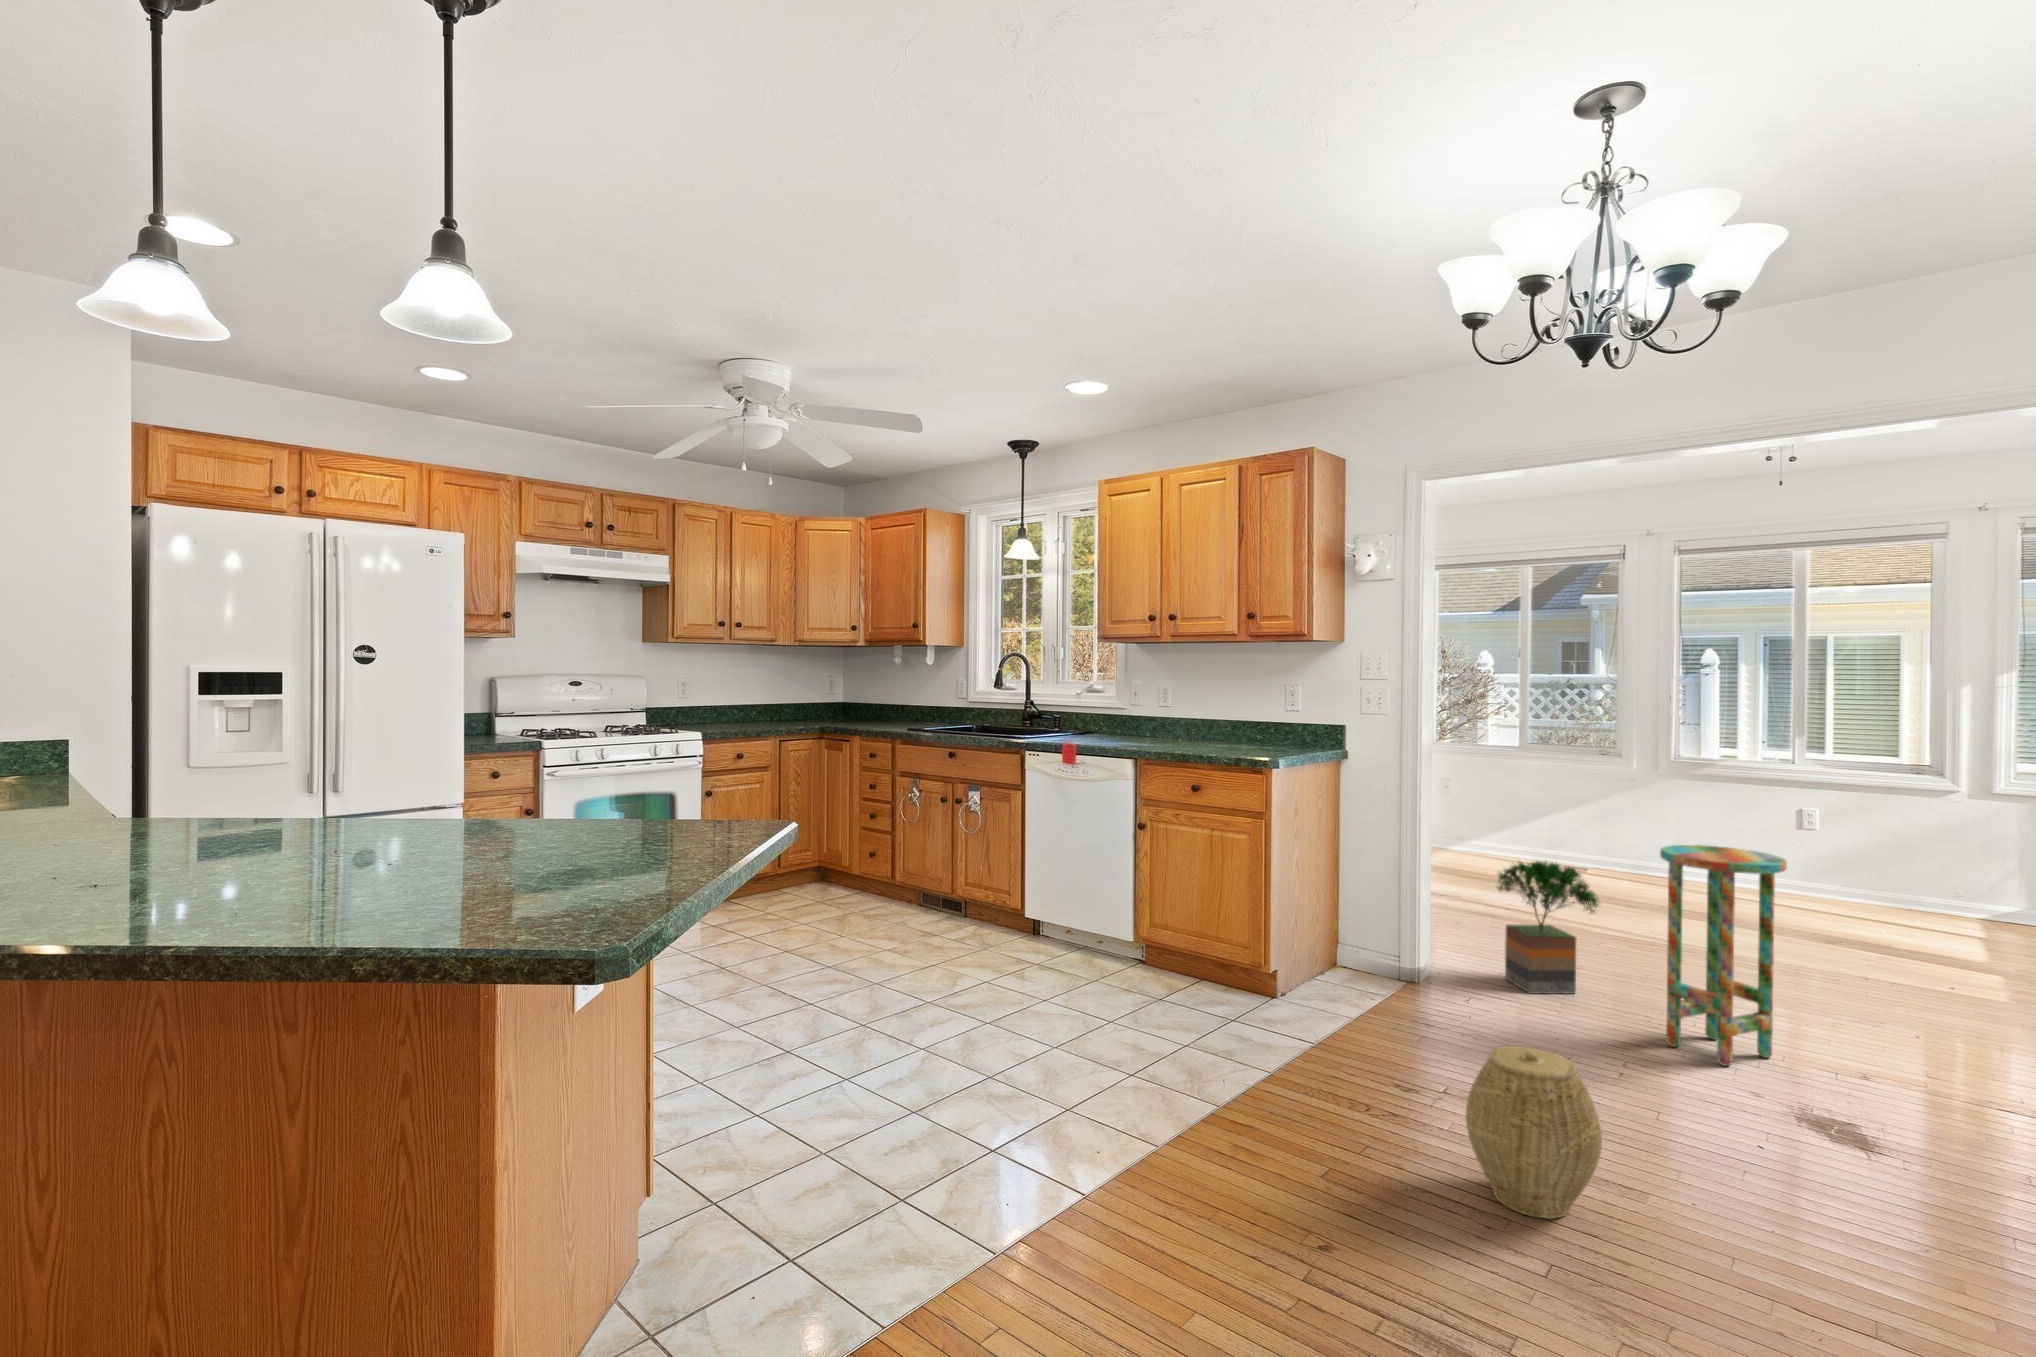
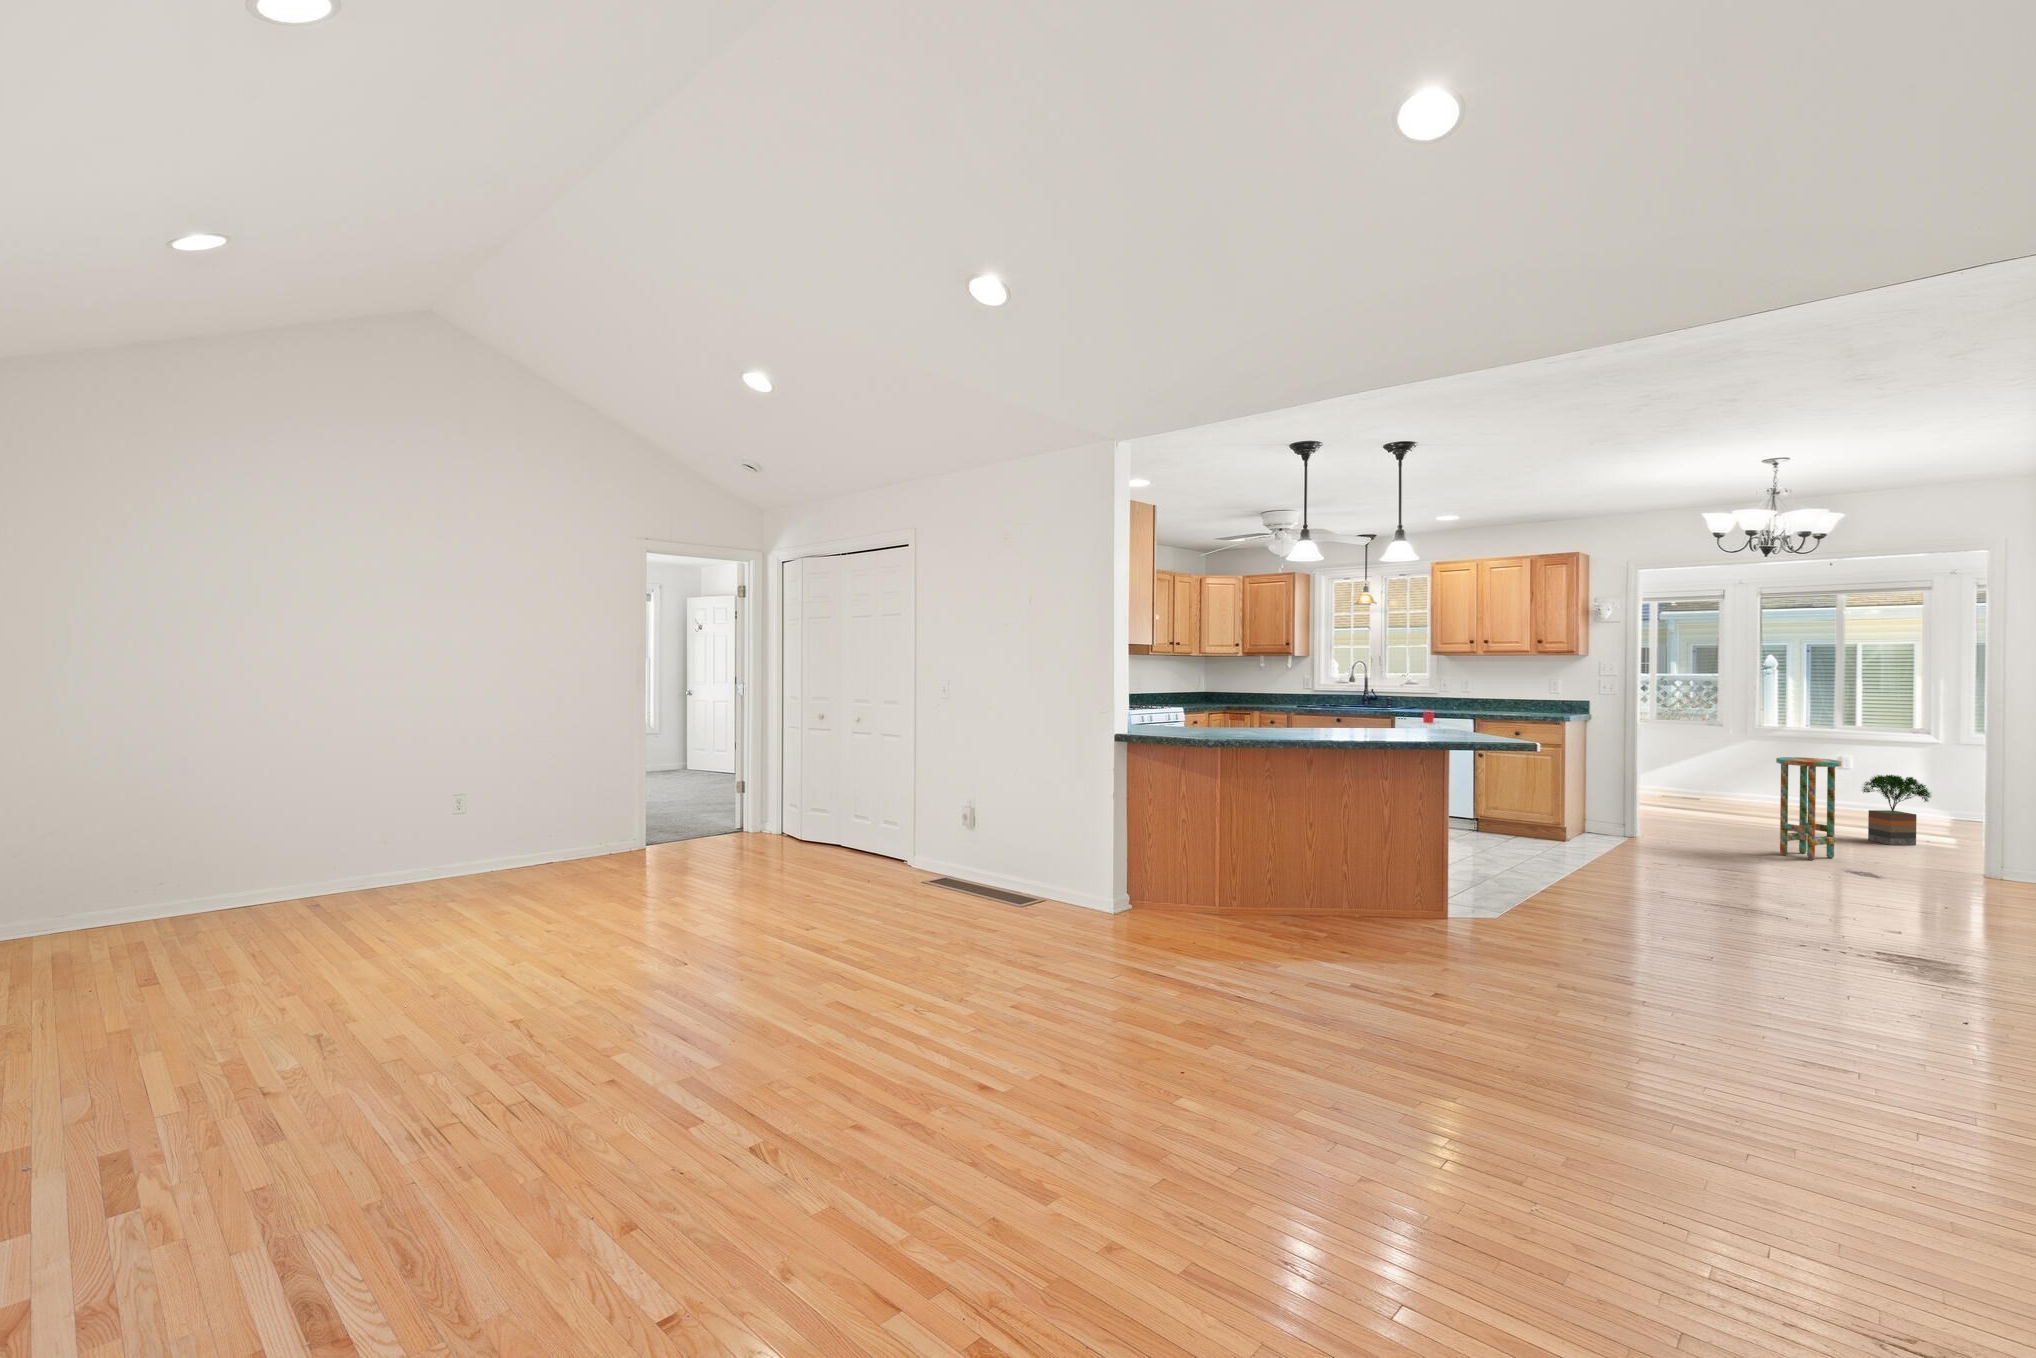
potted tree: present [1497,861,1600,994] -> present [1863,775,1931,845]
woven basket: present [1466,1046,1602,1219] -> none [1708,827,1770,891]

